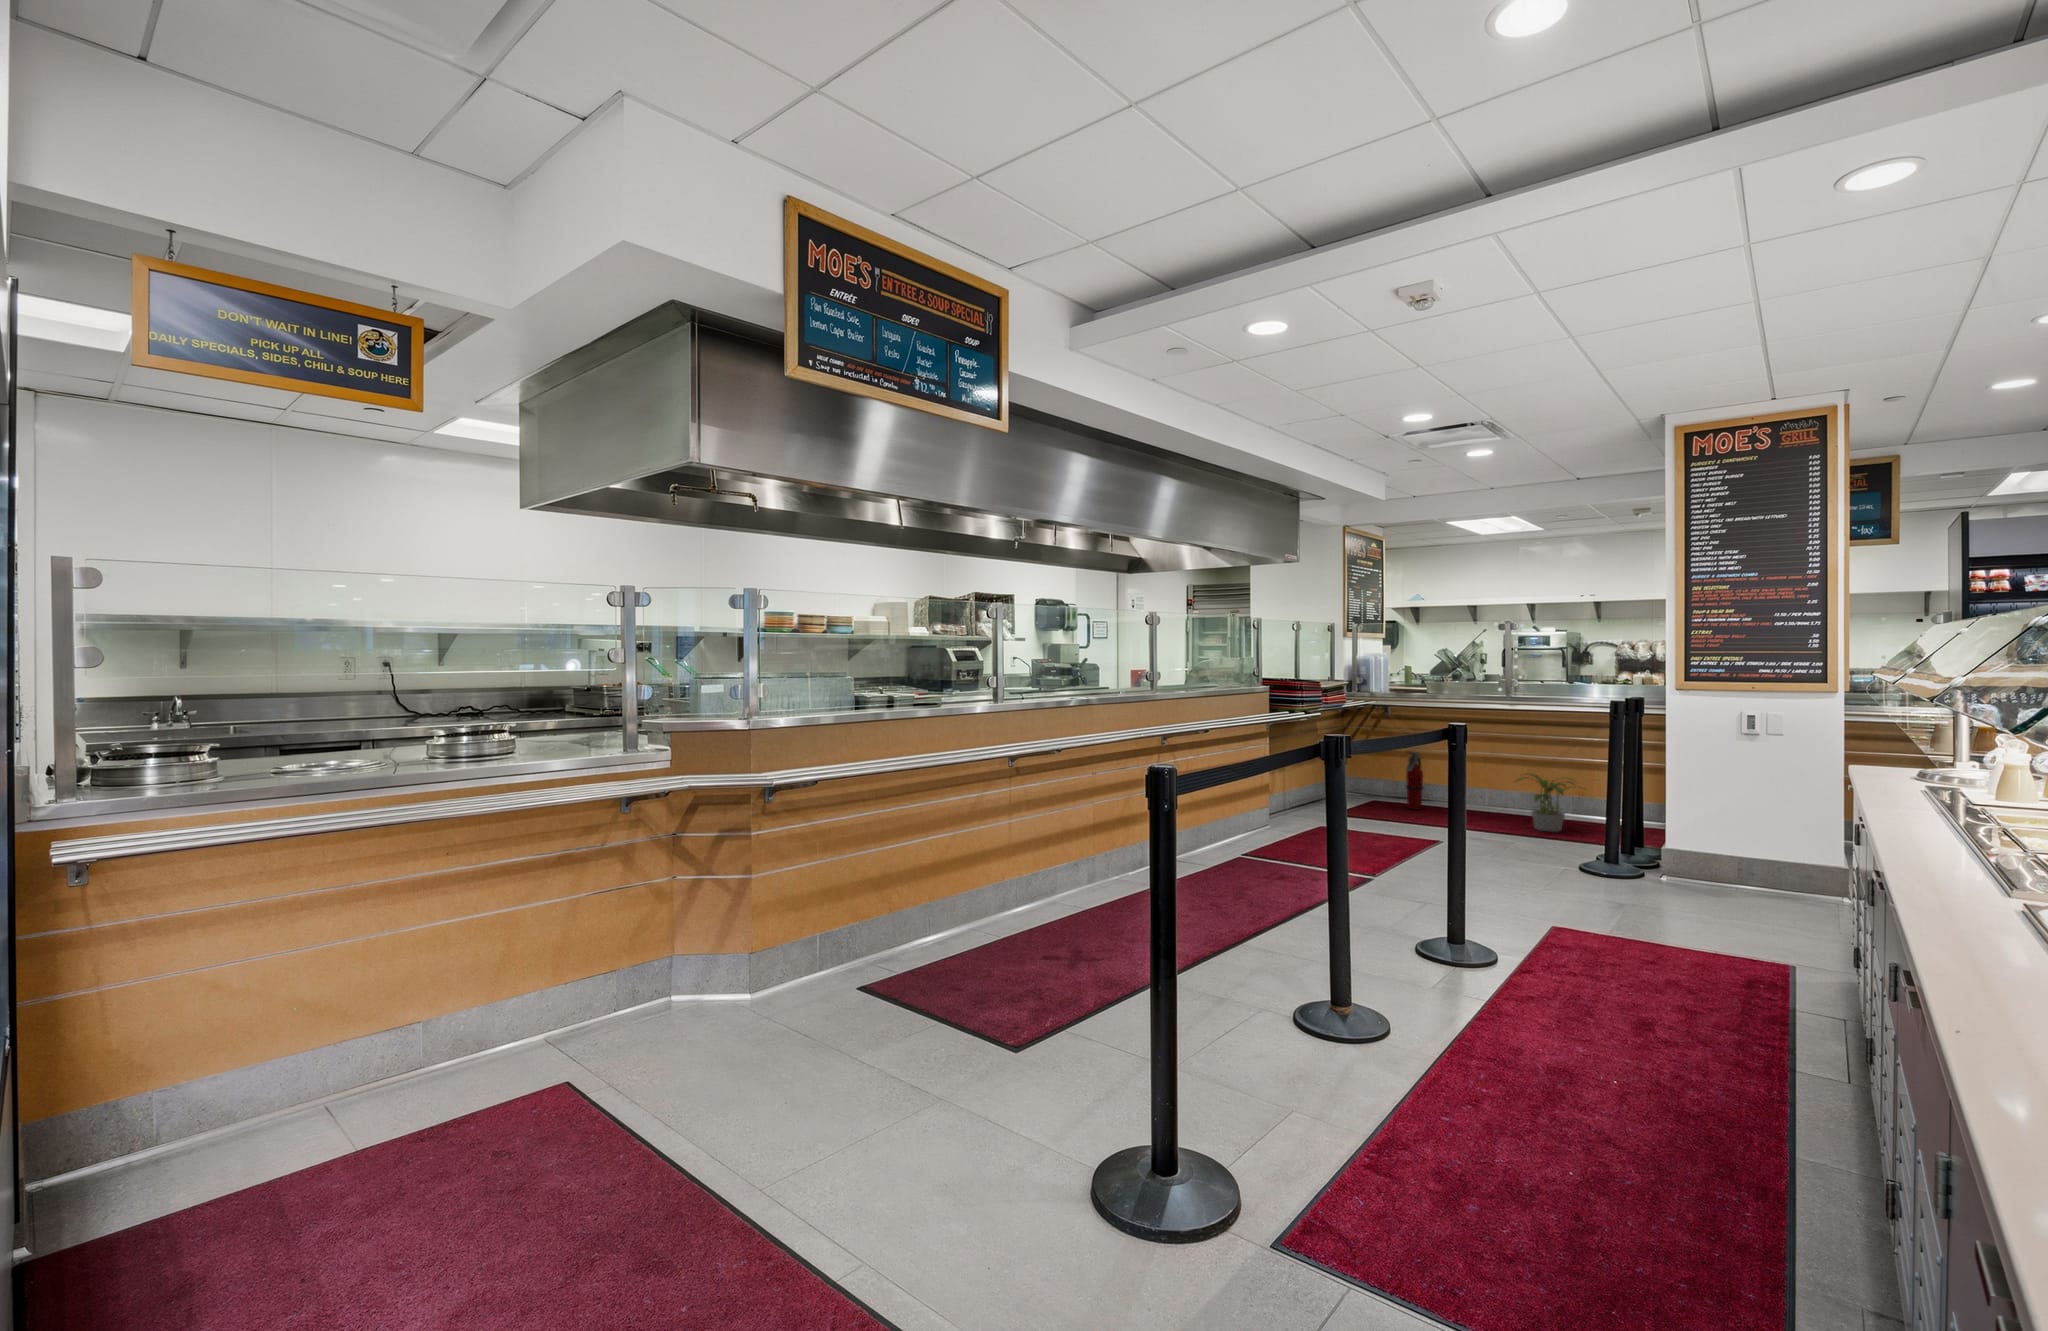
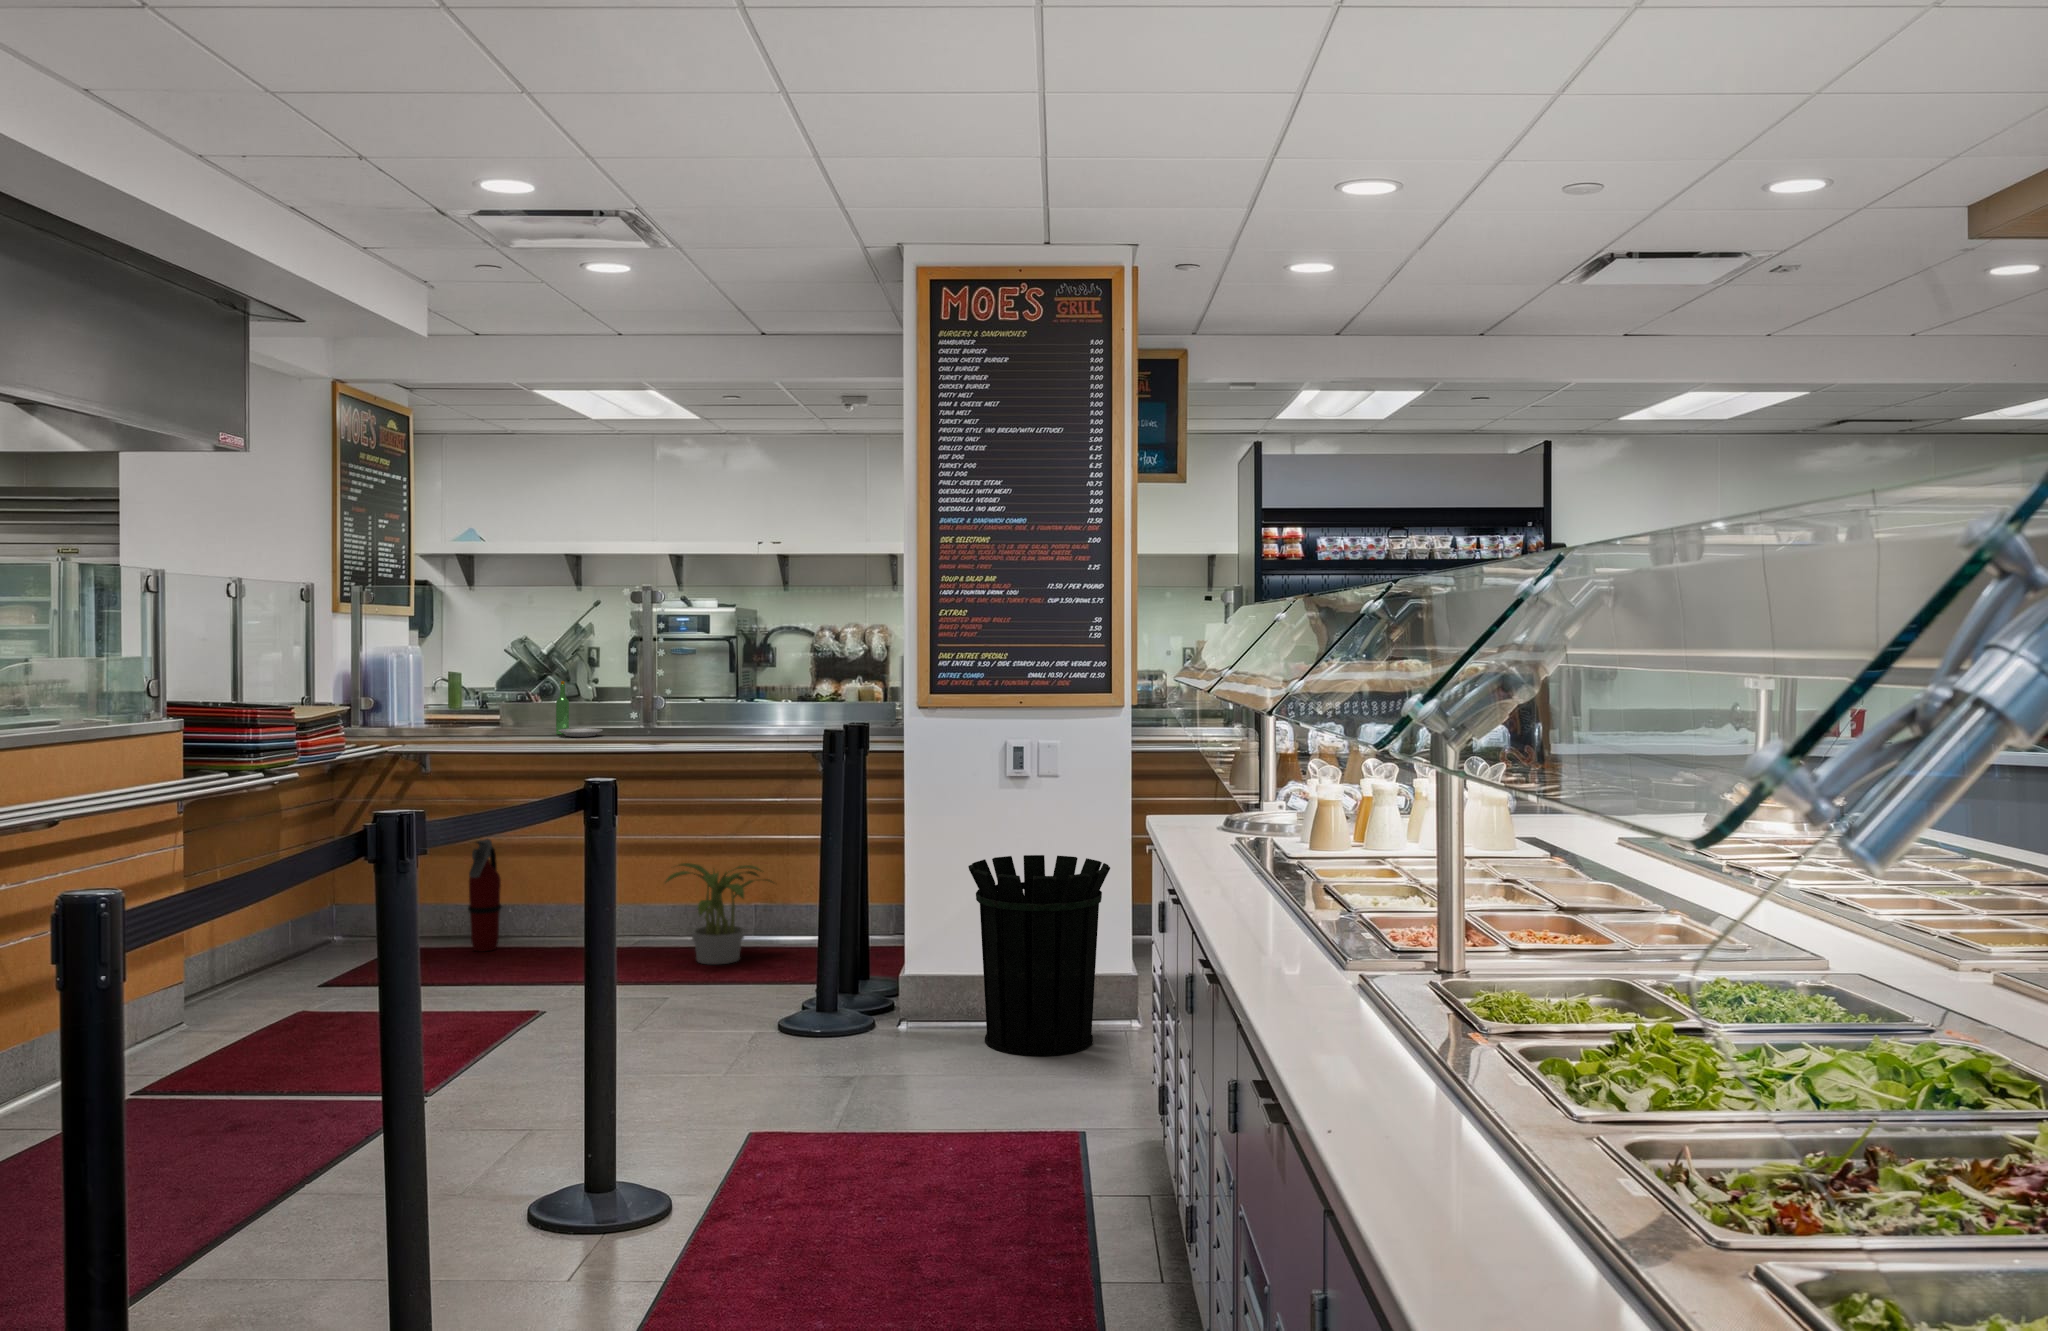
plate: none [1455,672,1482,702] -> present [556,681,603,737]
waste bin: none [1706,782,1820,907] -> present [968,855,1110,1056]

